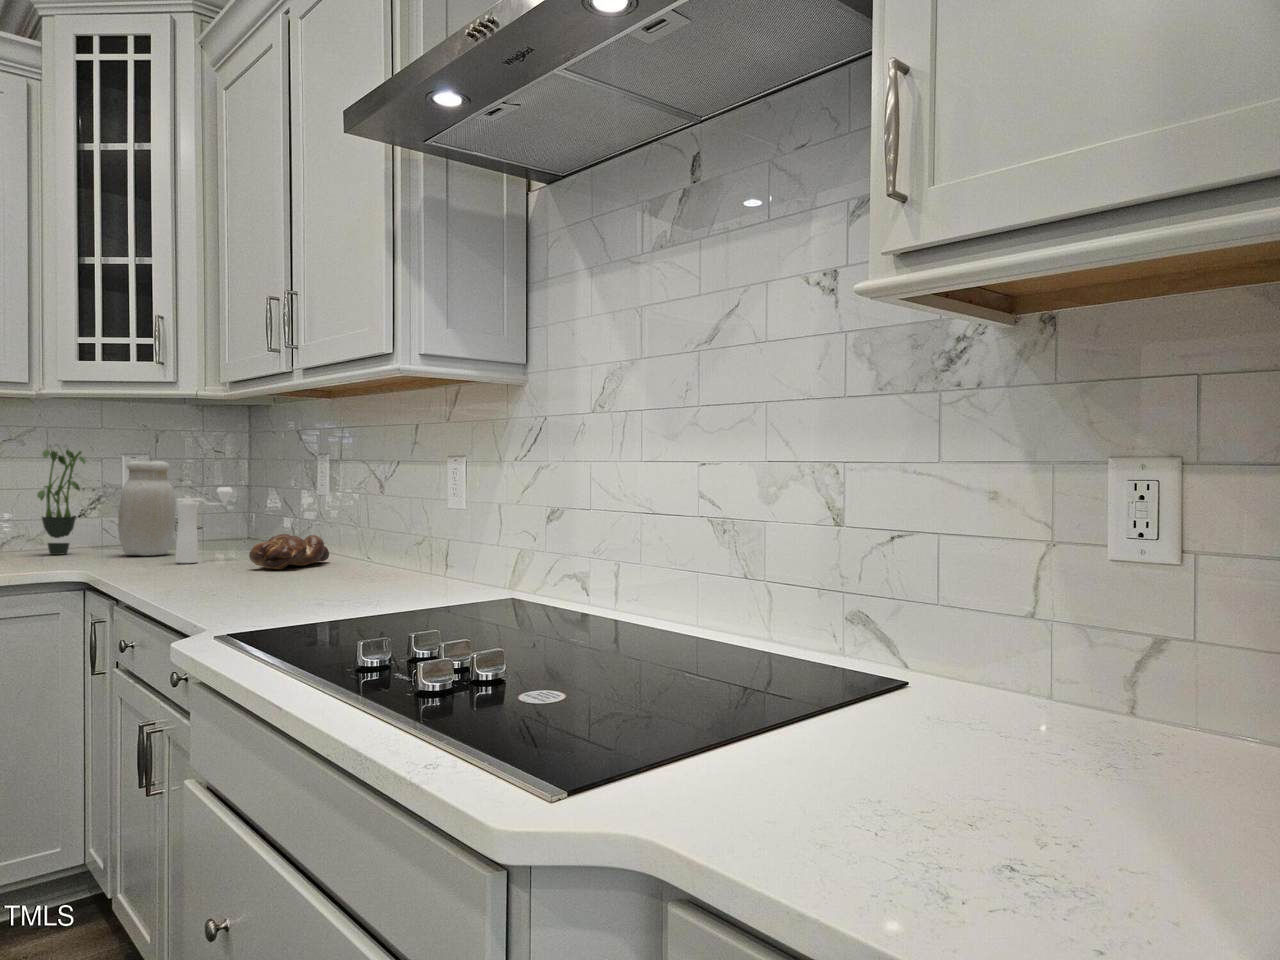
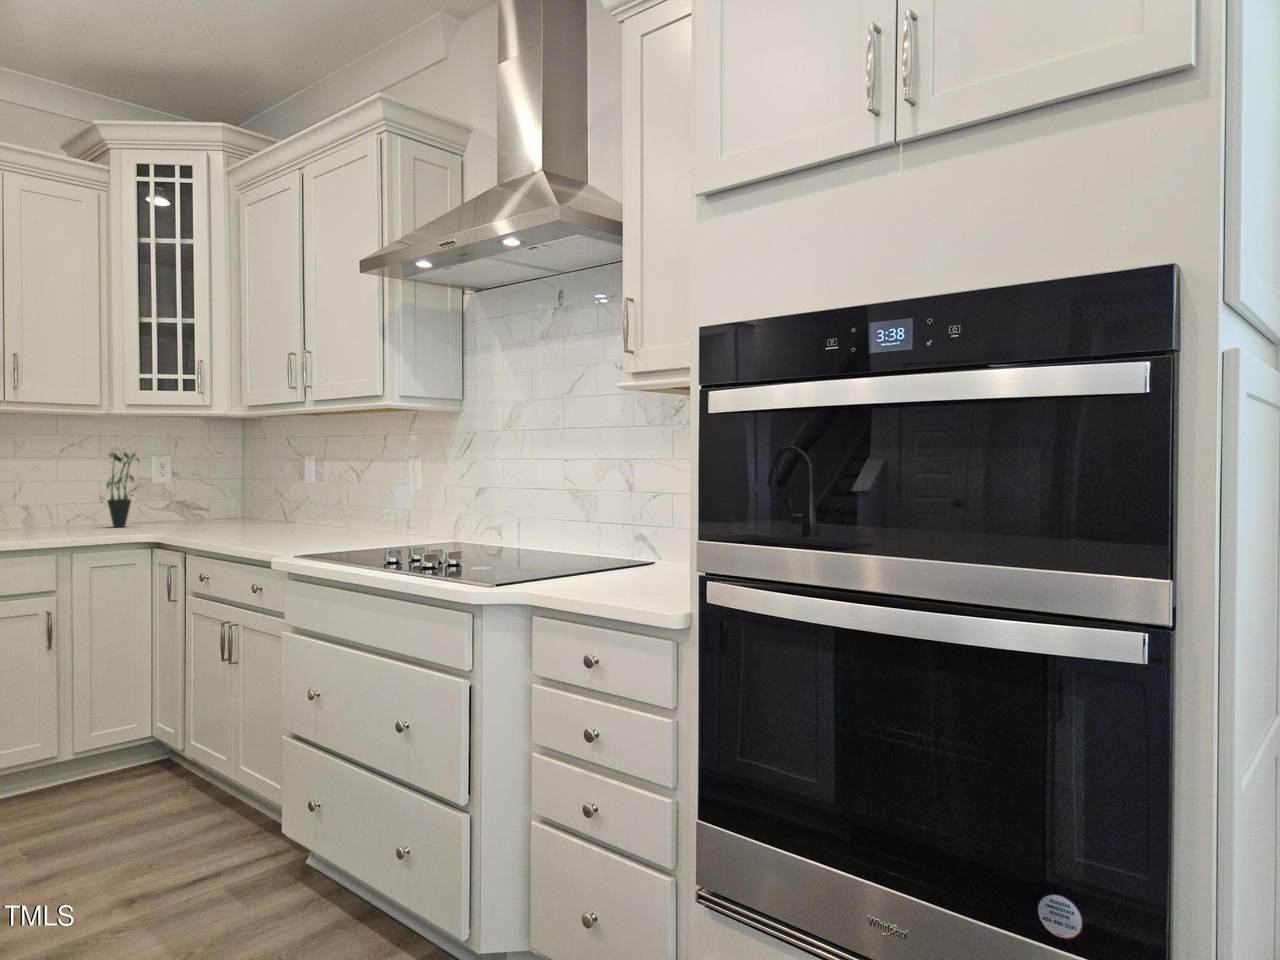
jar: present [118,461,176,556] -> none [166,460,205,526]
pepper mill: present [176,487,232,563] -> none [215,478,252,530]
bread loaf: present [249,534,329,569] -> none [272,509,323,532]

